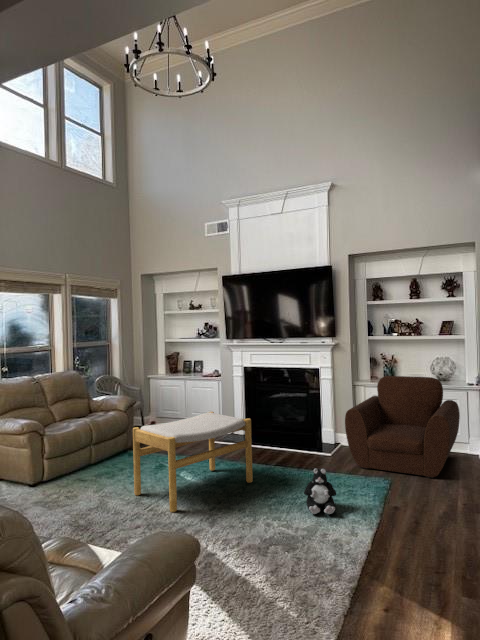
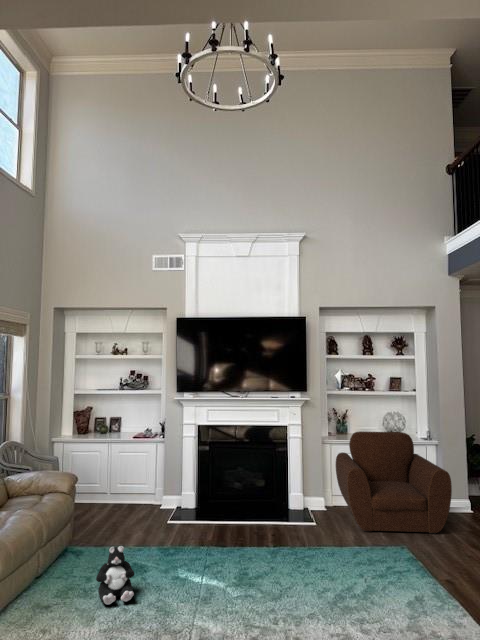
footstool: present [133,412,253,512] -> none [169,482,287,624]
plush toy: present [304,468,336,514] -> present [96,545,134,605]

